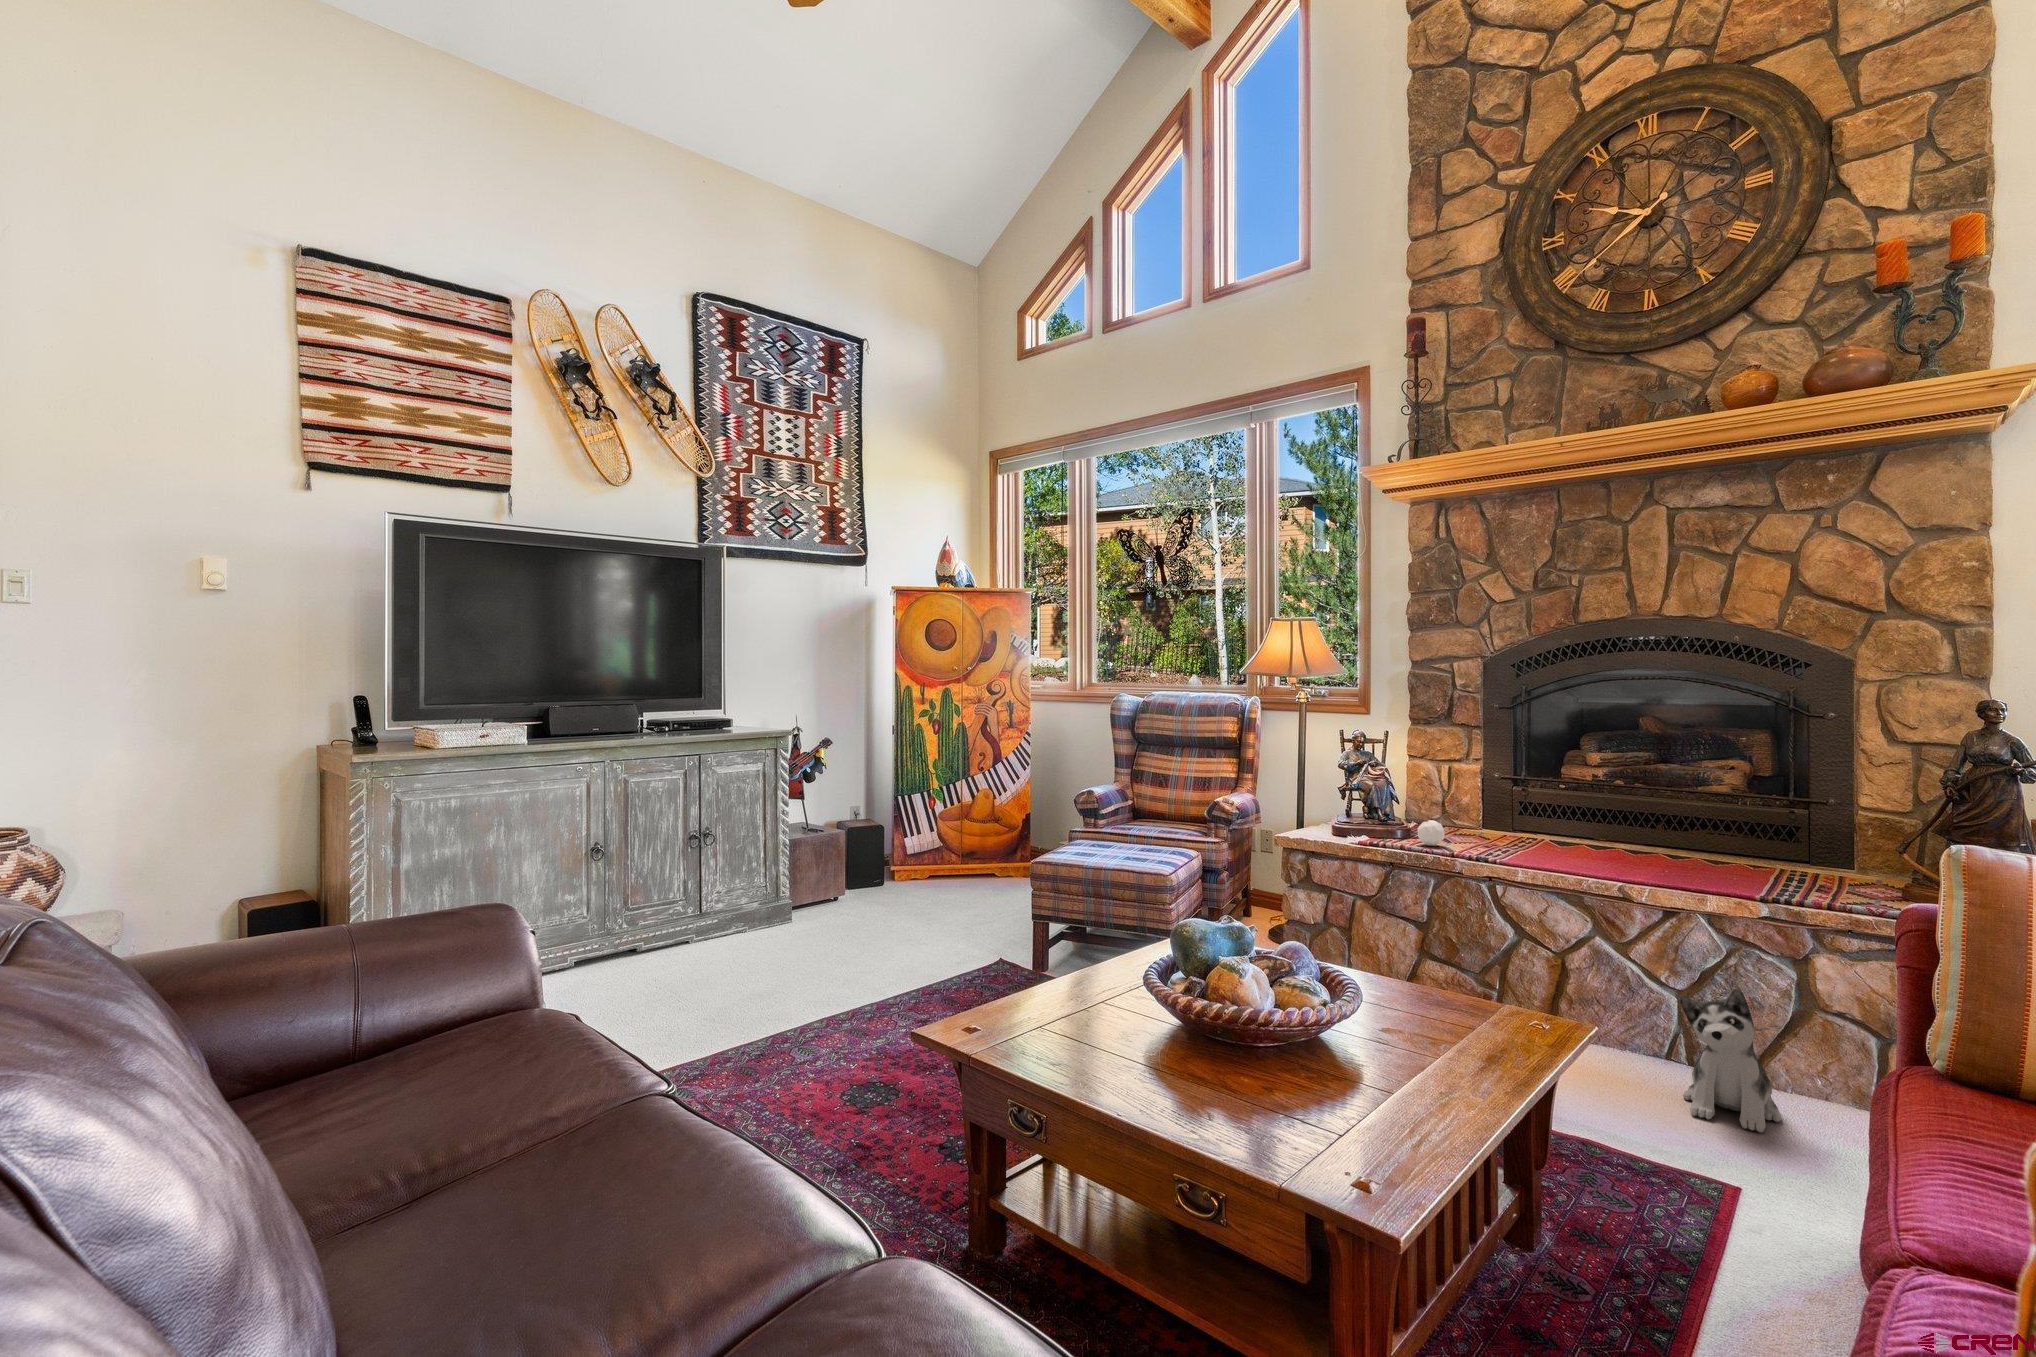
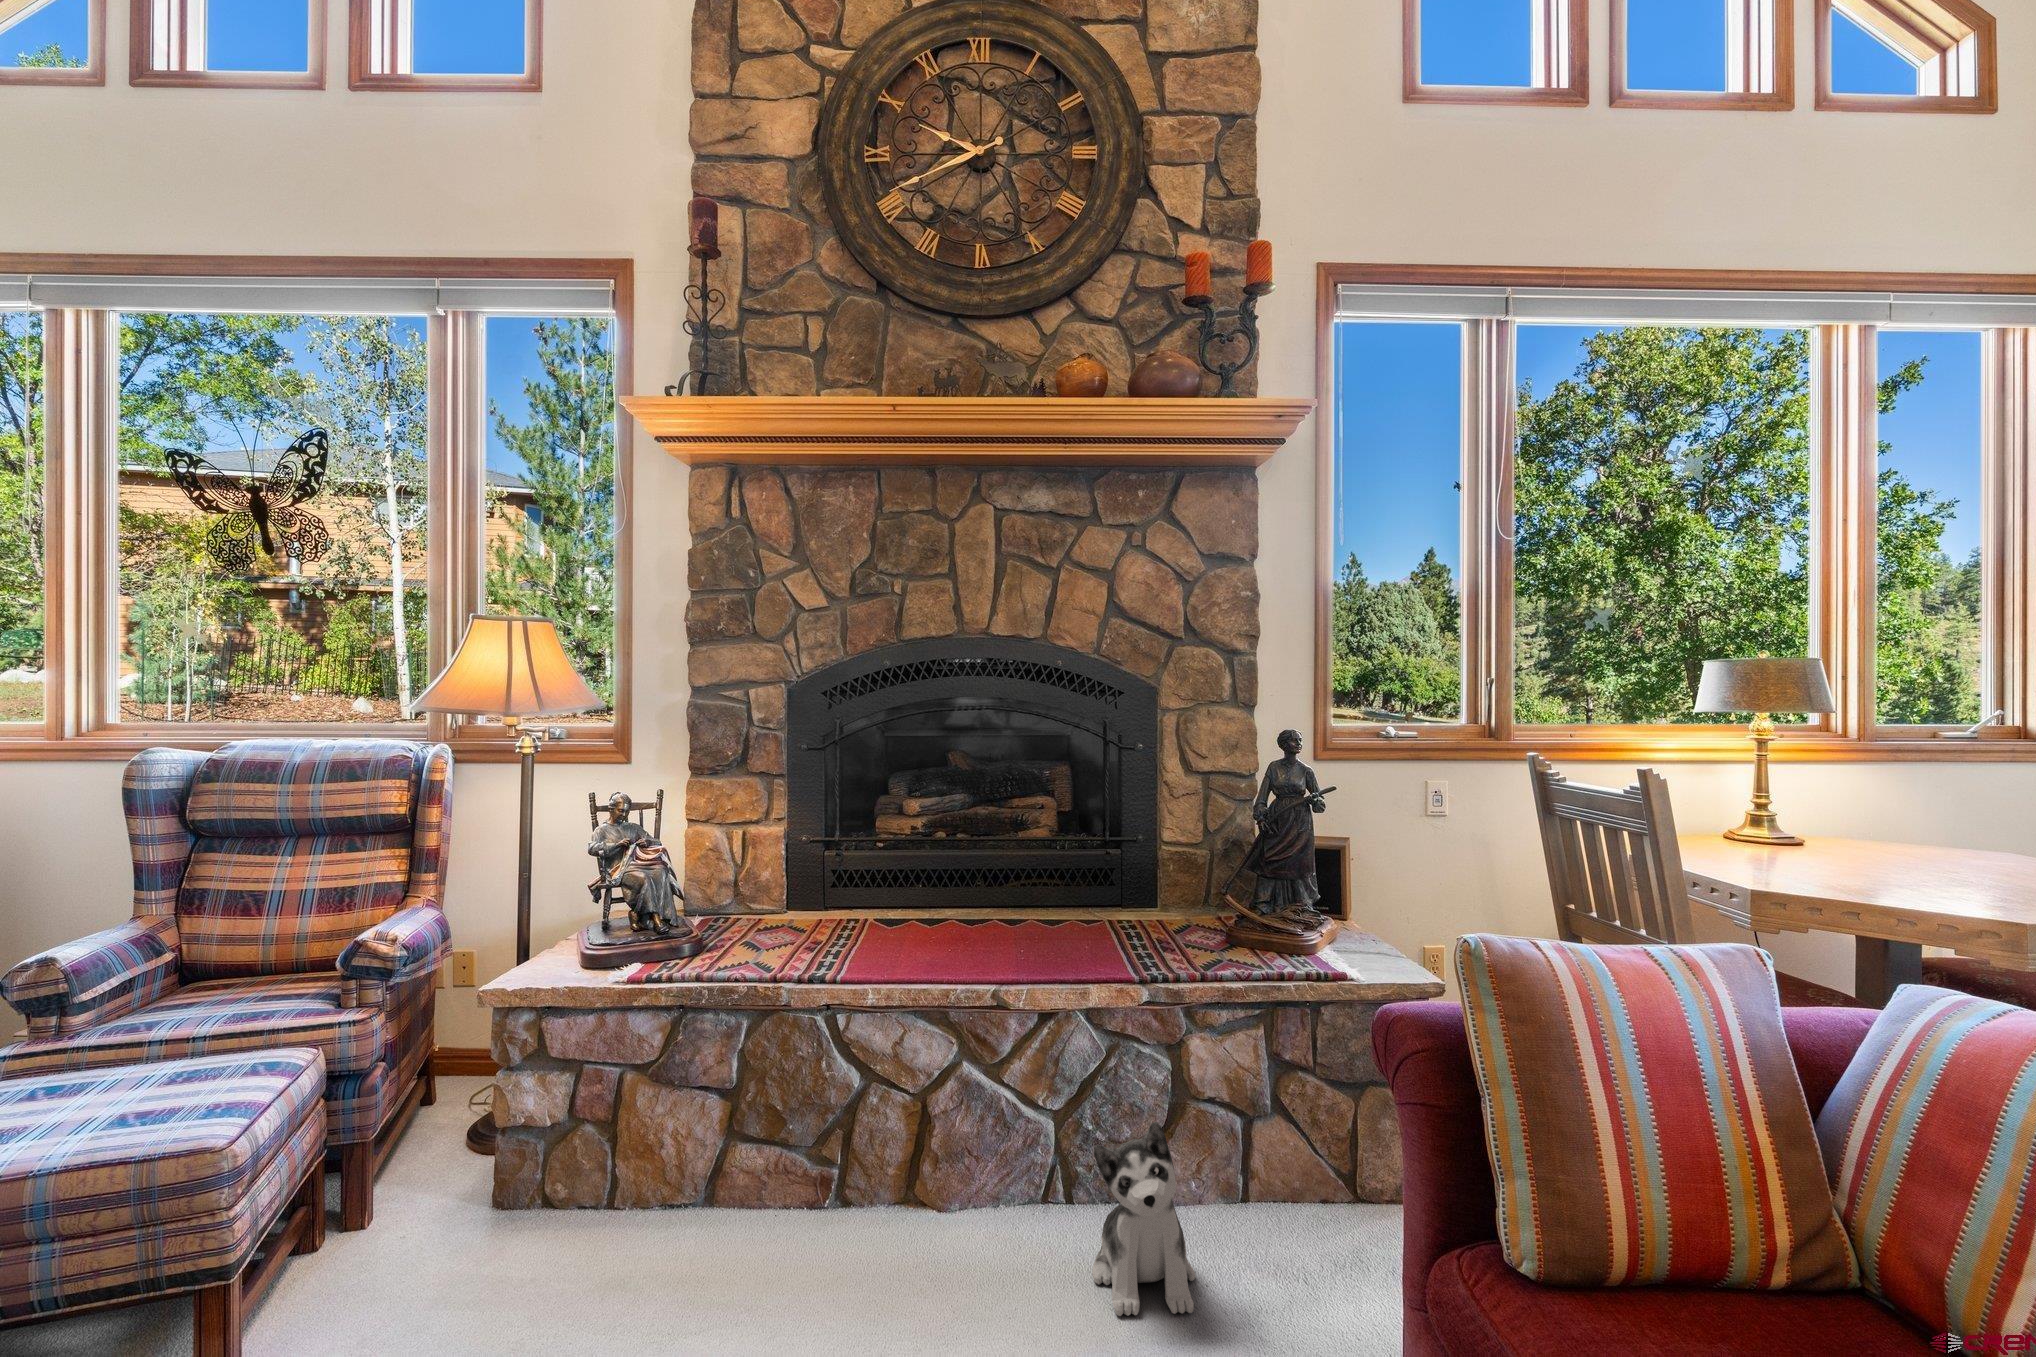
candle: present [1417,806,1445,846] -> none [719,897,757,964]

